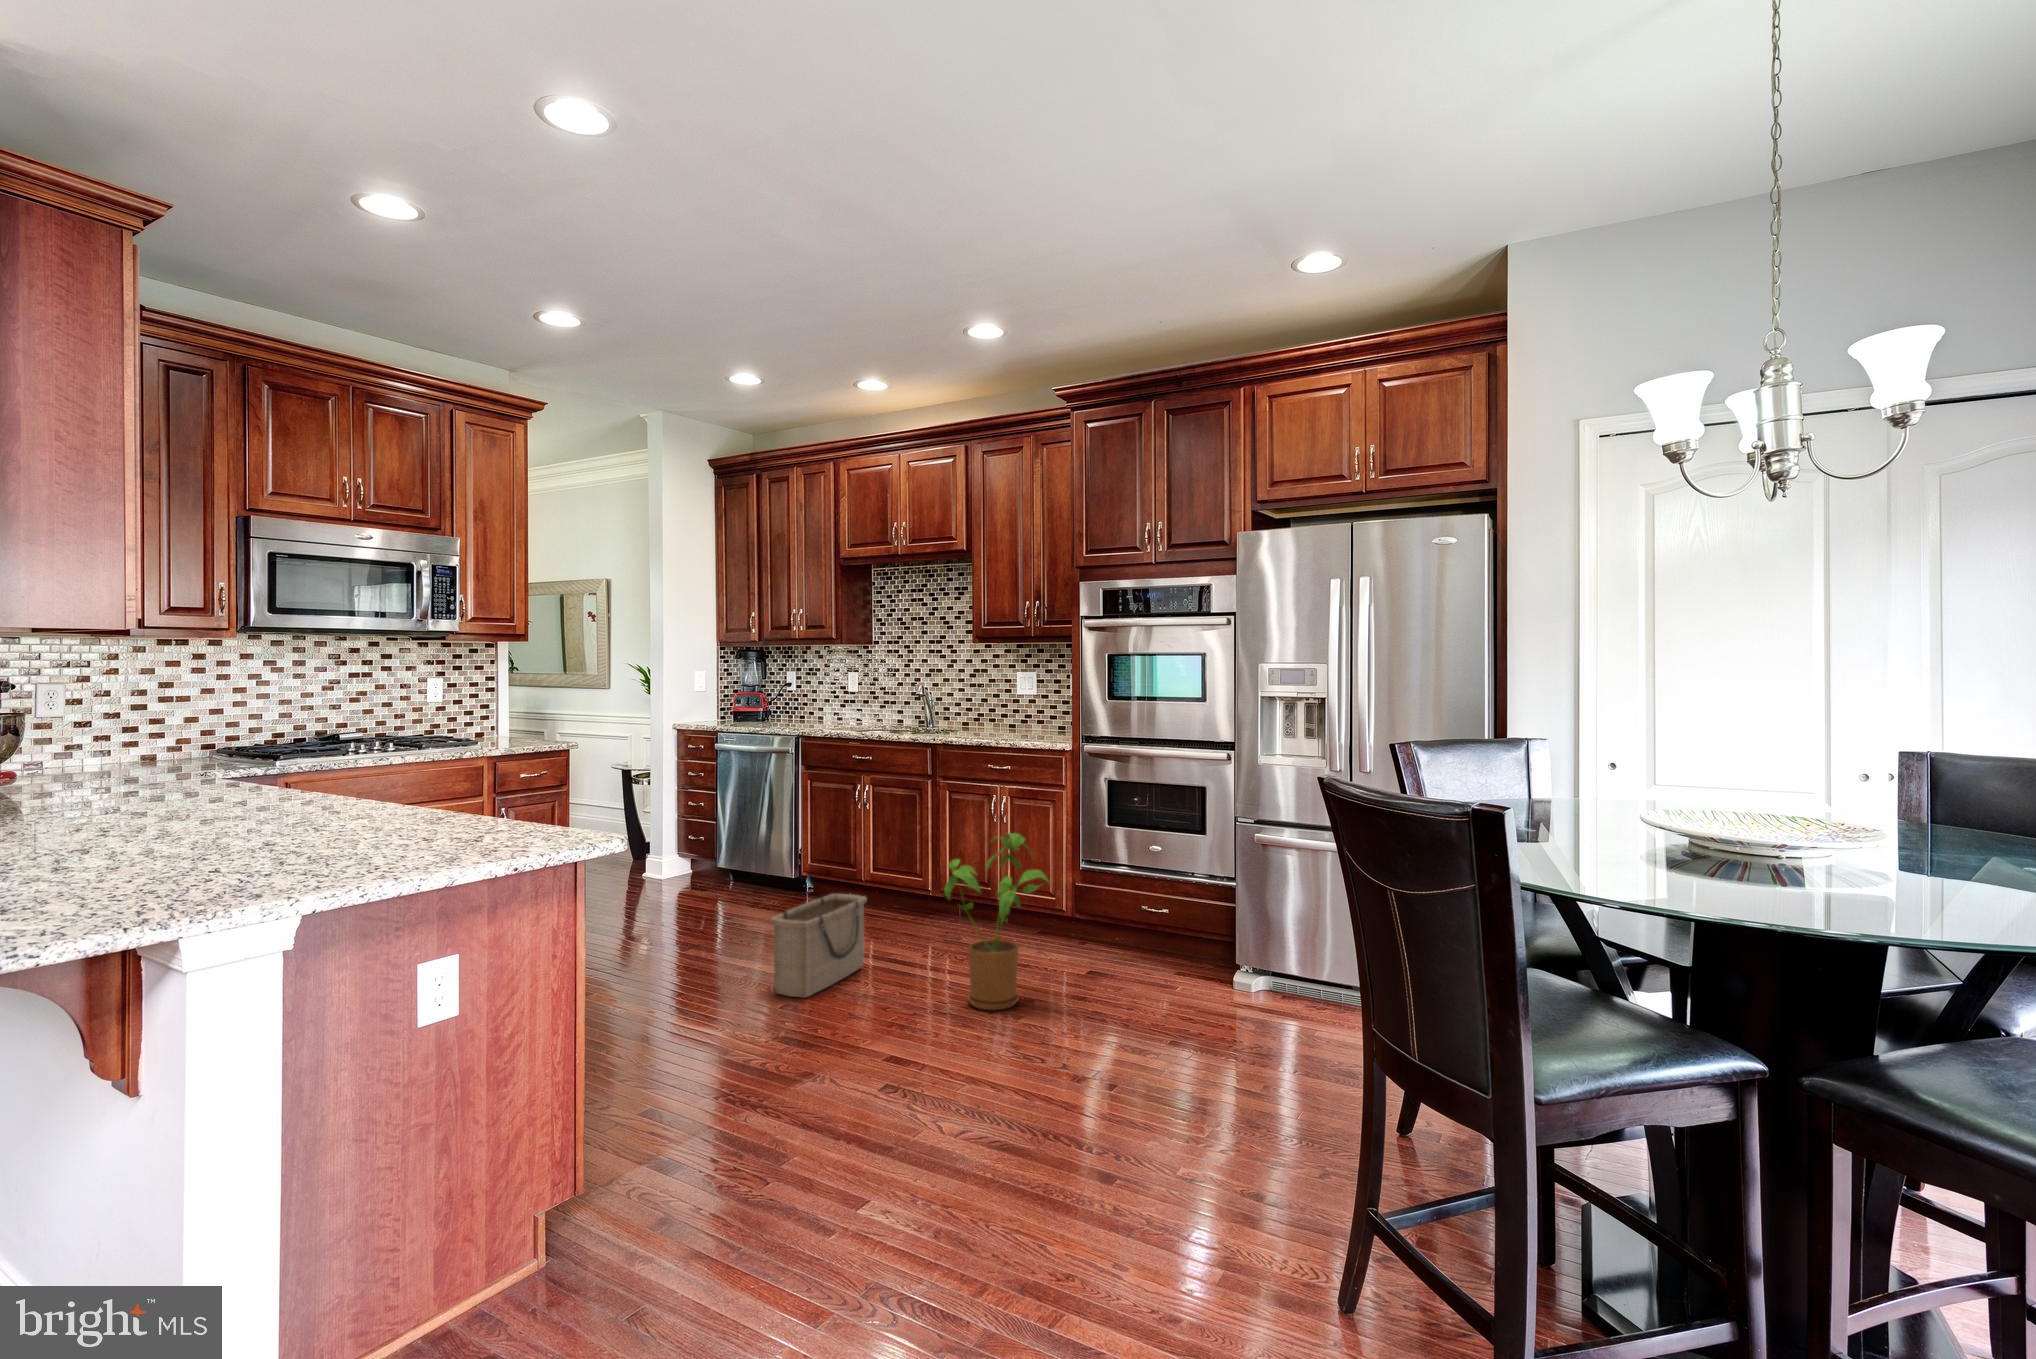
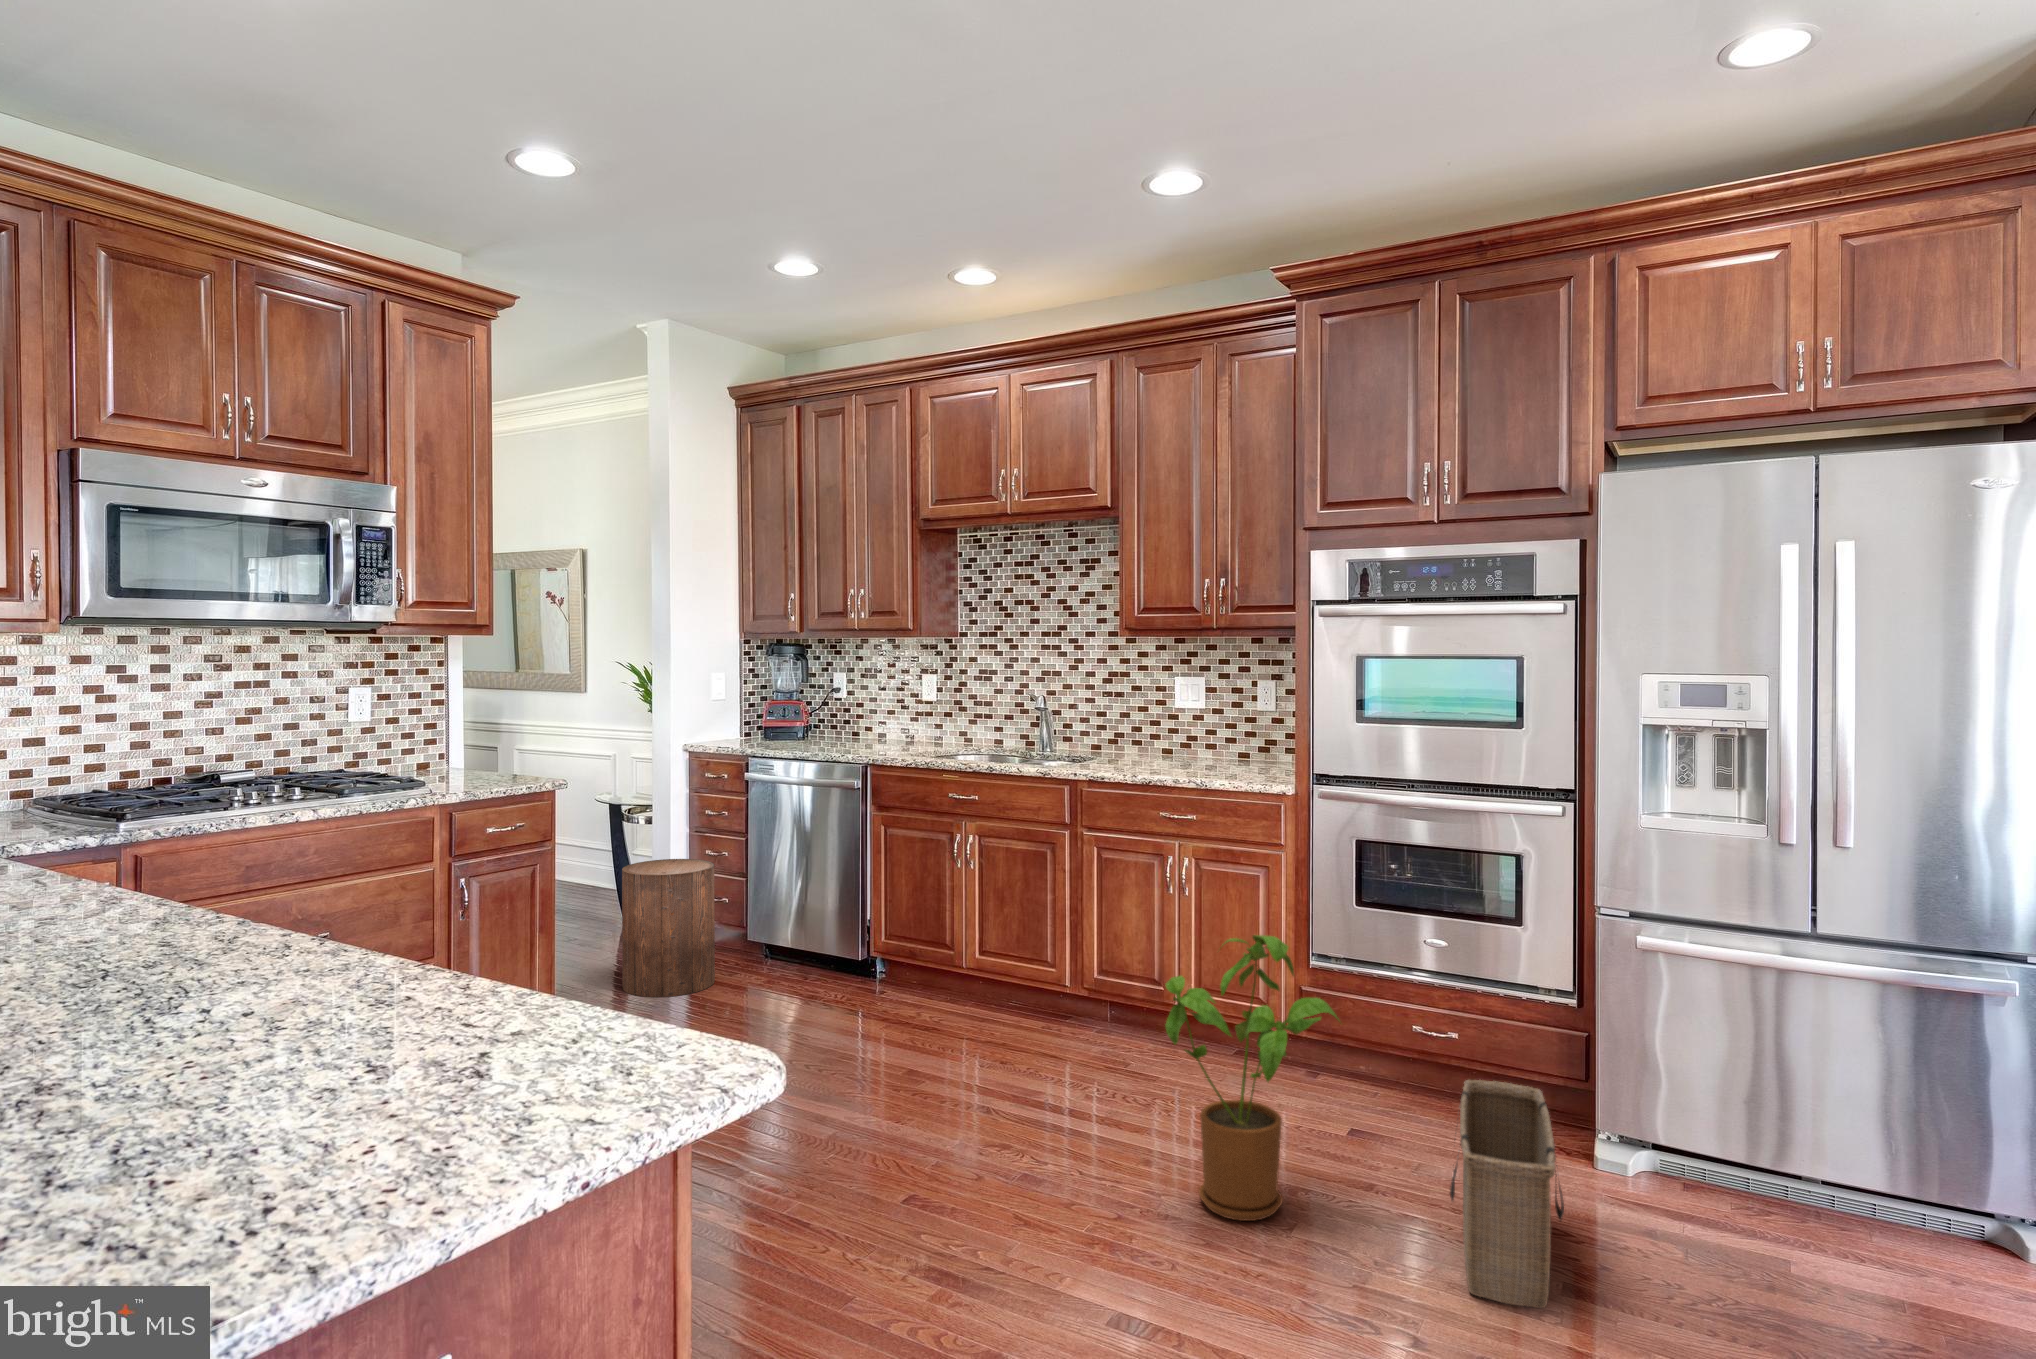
stool: none [623,804,690,900] -> present [622,859,715,997]
basket: present [771,894,867,998] -> present [1450,1080,1564,1308]

